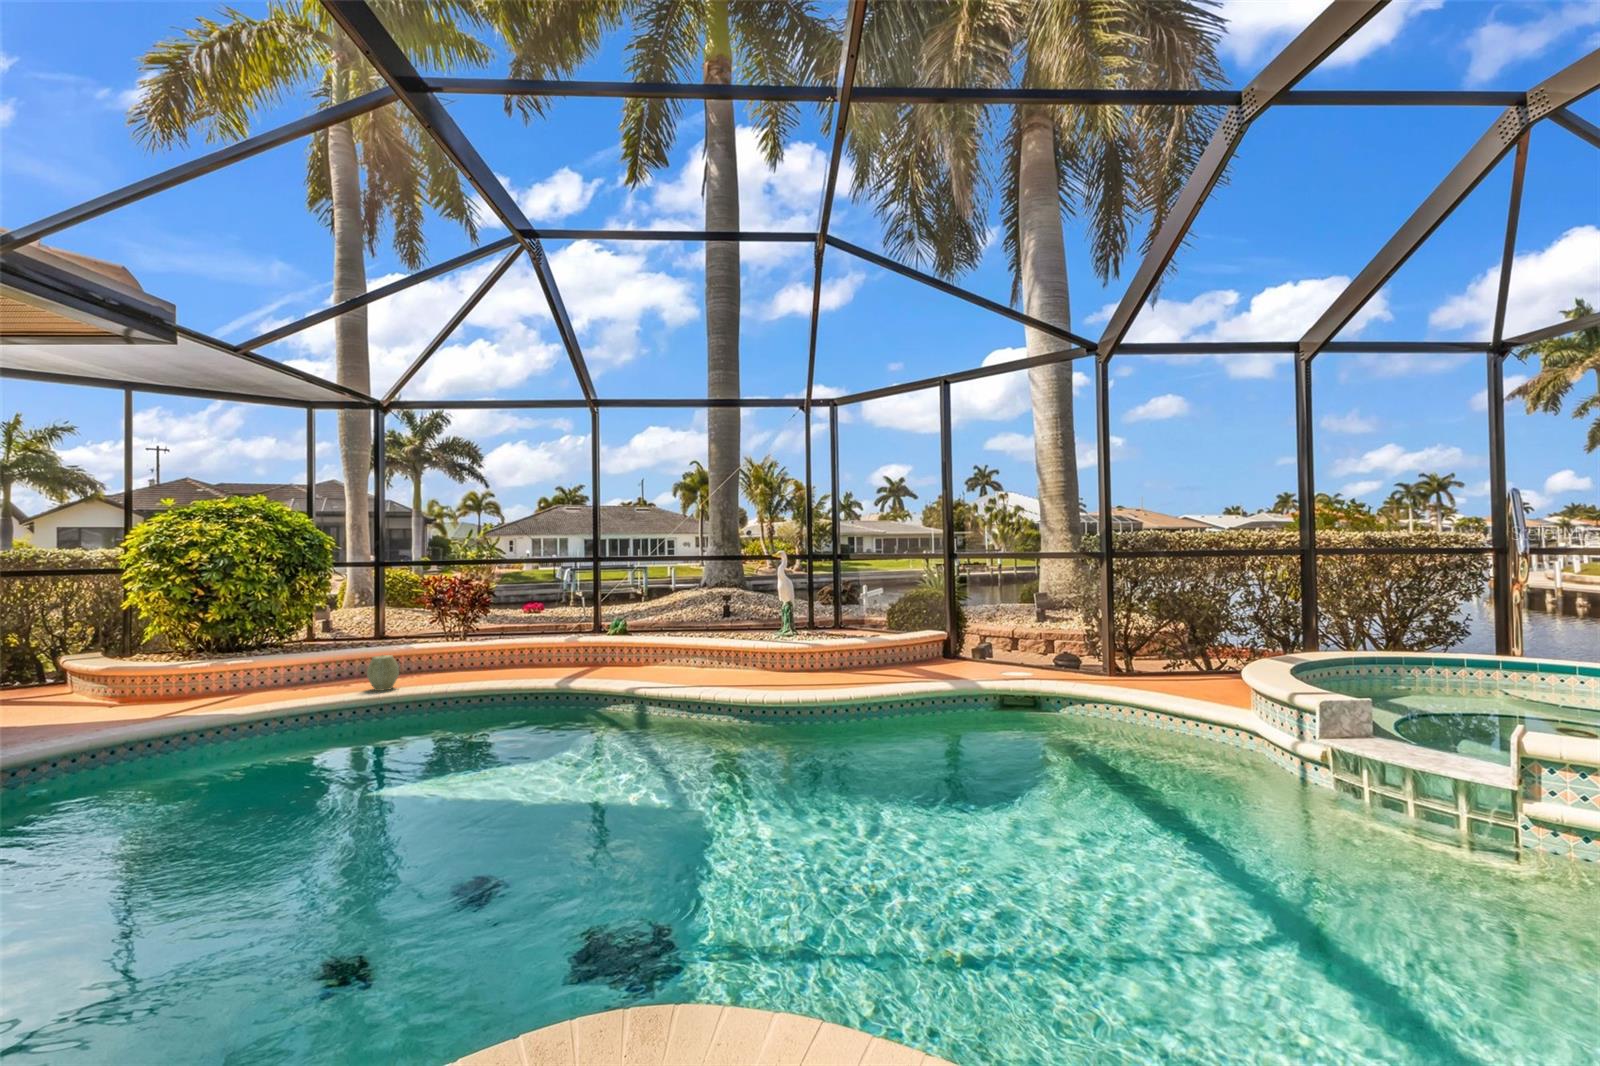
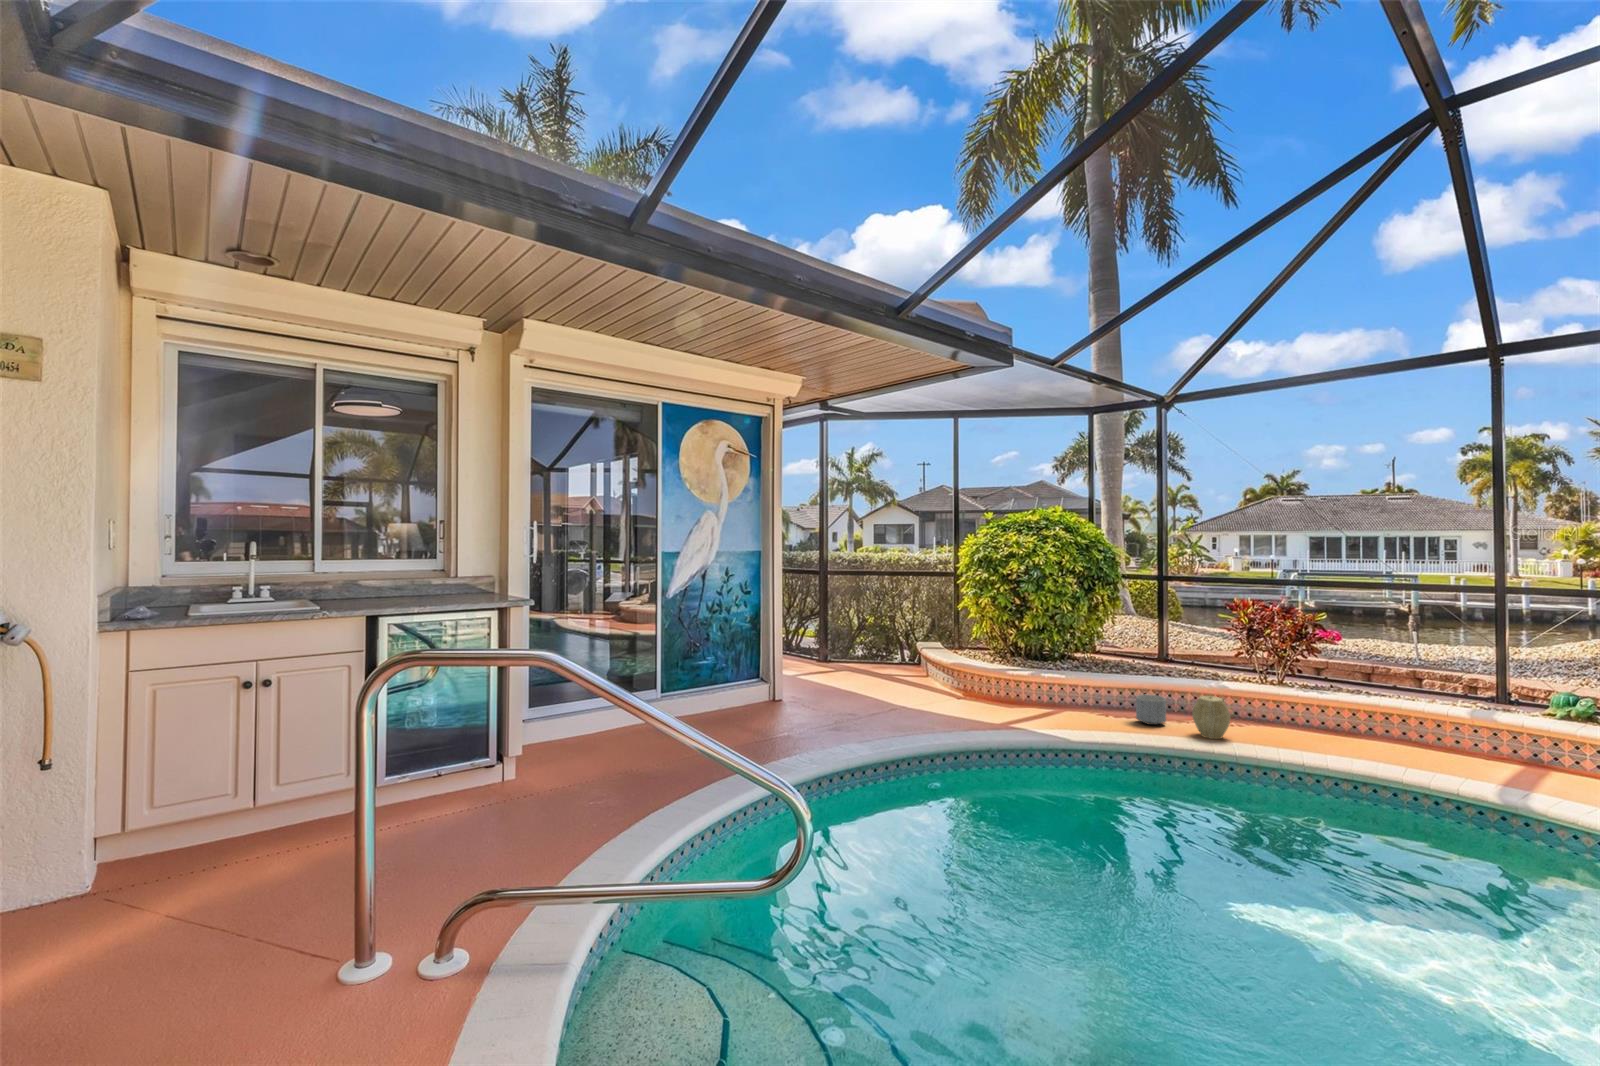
planter: none [318,664,348,691] -> present [1136,695,1166,725]

